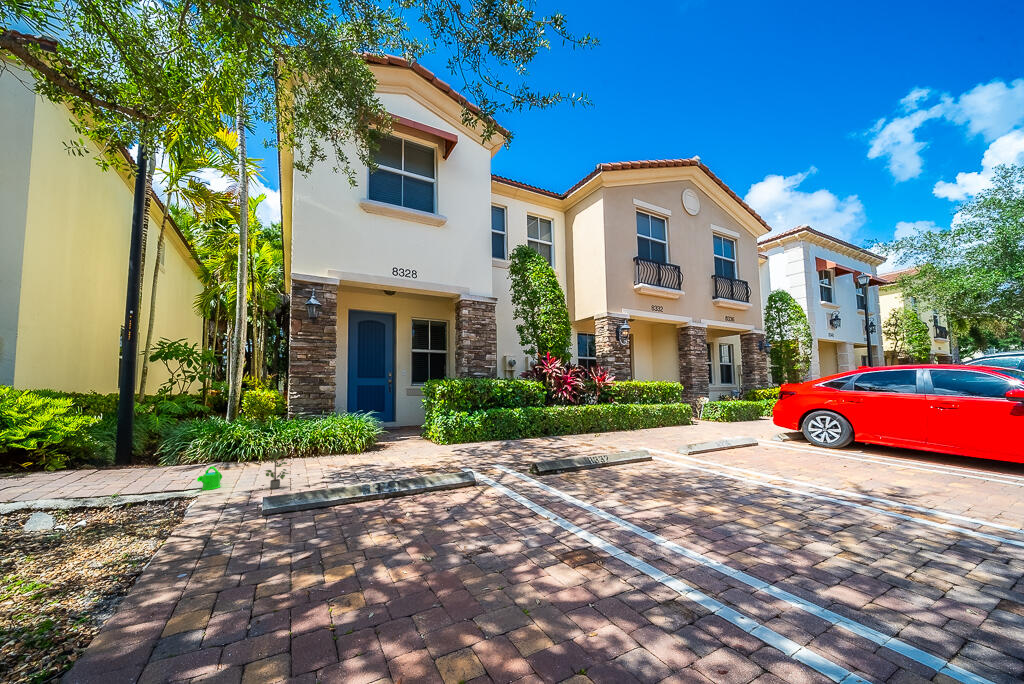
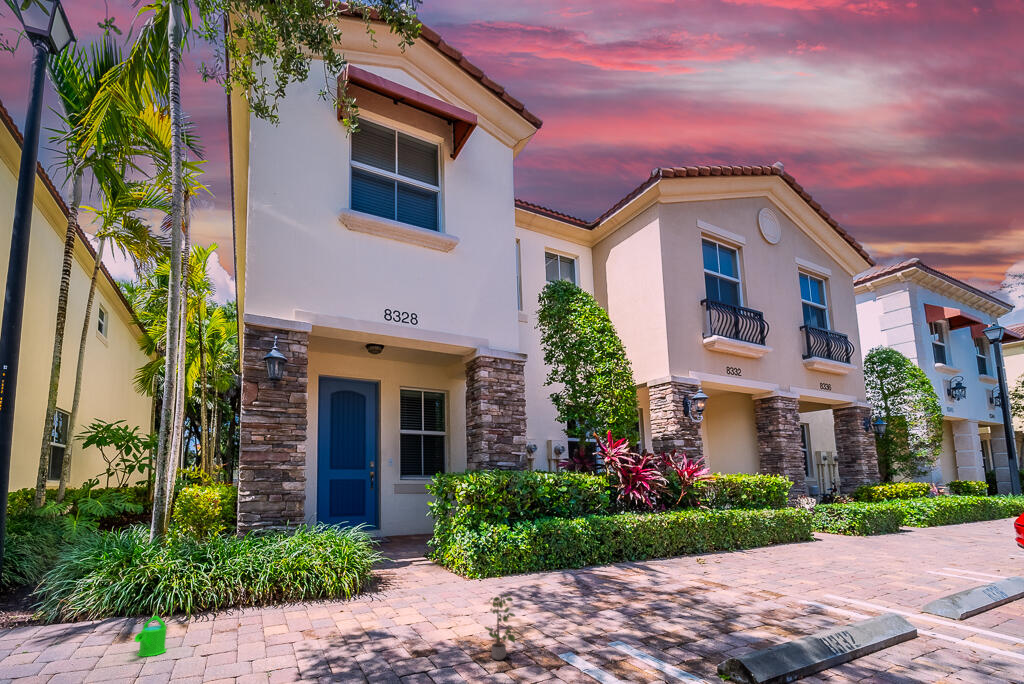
potted plant: present [266,451,289,489] -> present [485,594,518,660]

